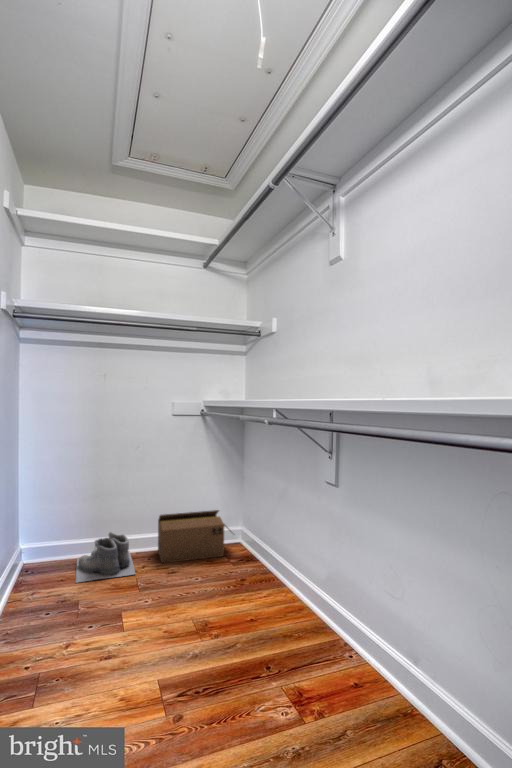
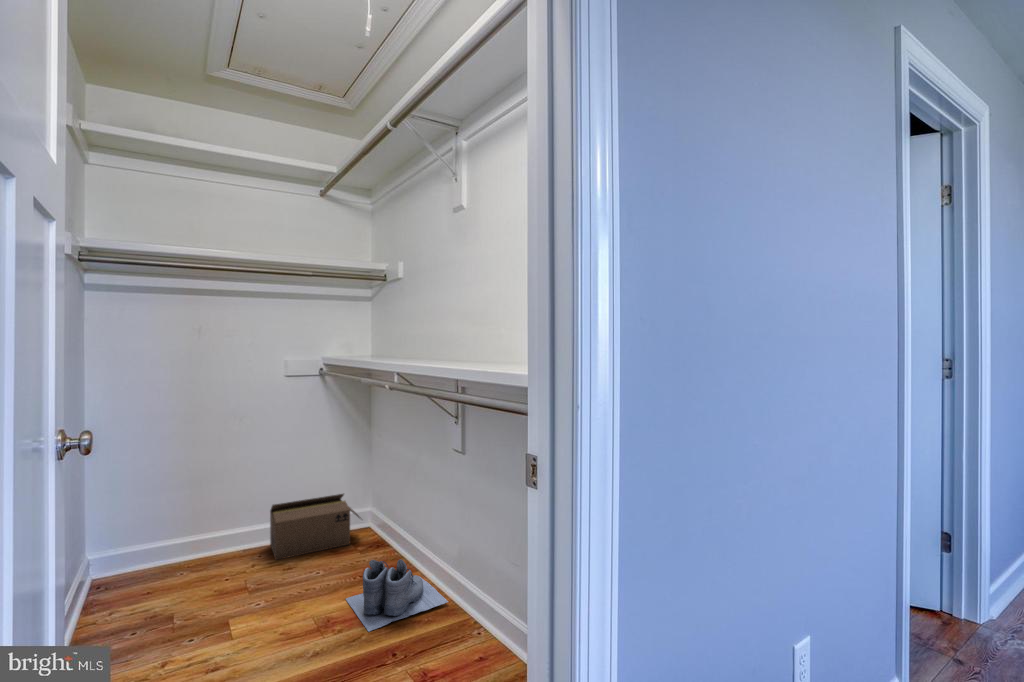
boots: present [76,532,135,583] -> present [346,559,448,632]

